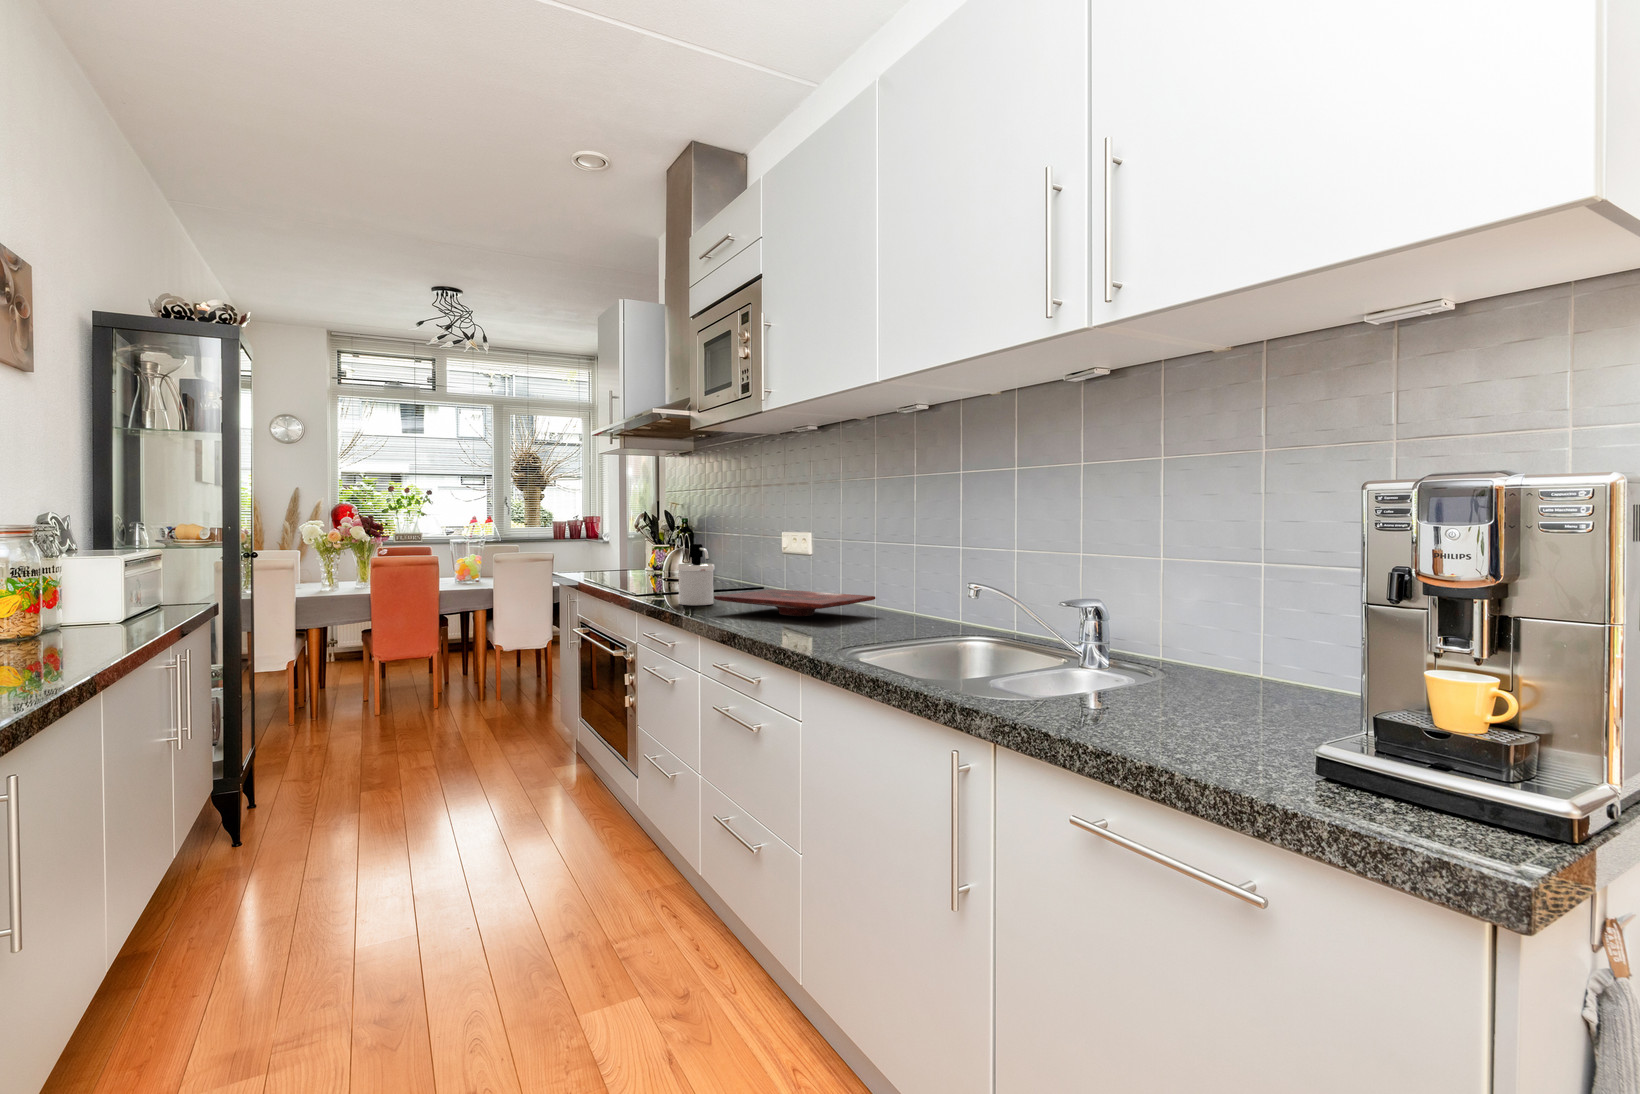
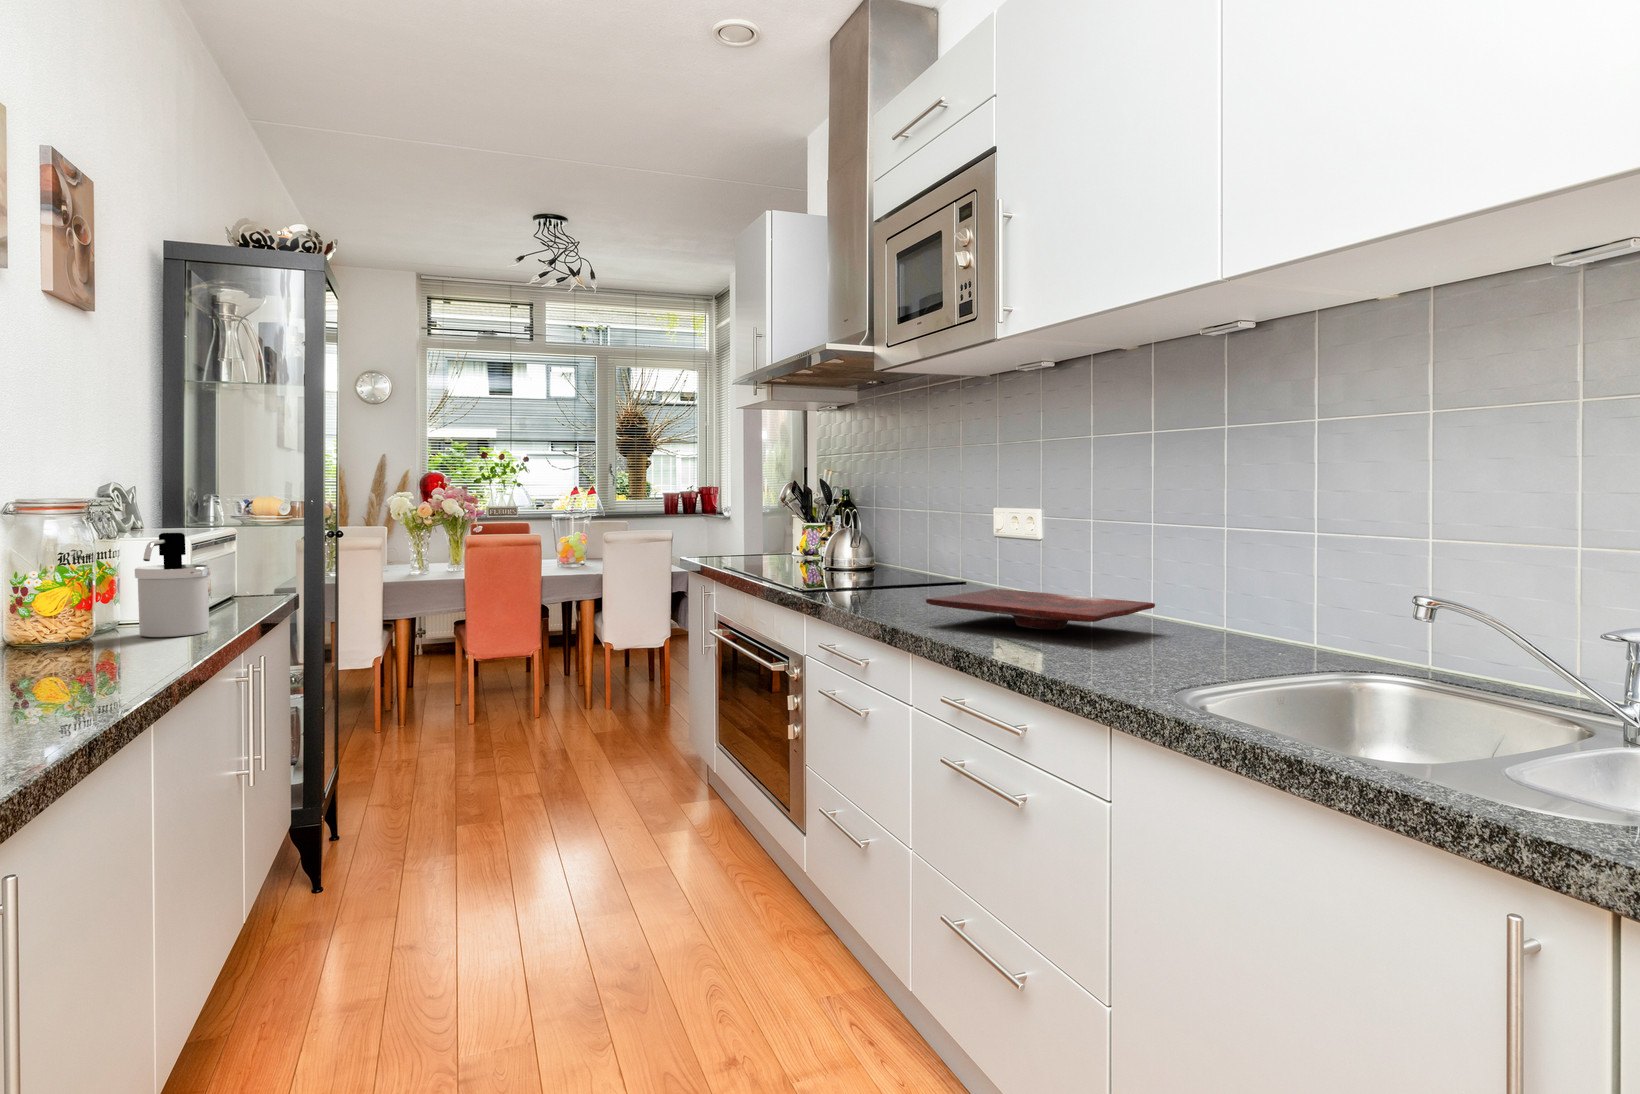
soap dispenser: present [678,544,715,605] -> present [135,533,210,637]

